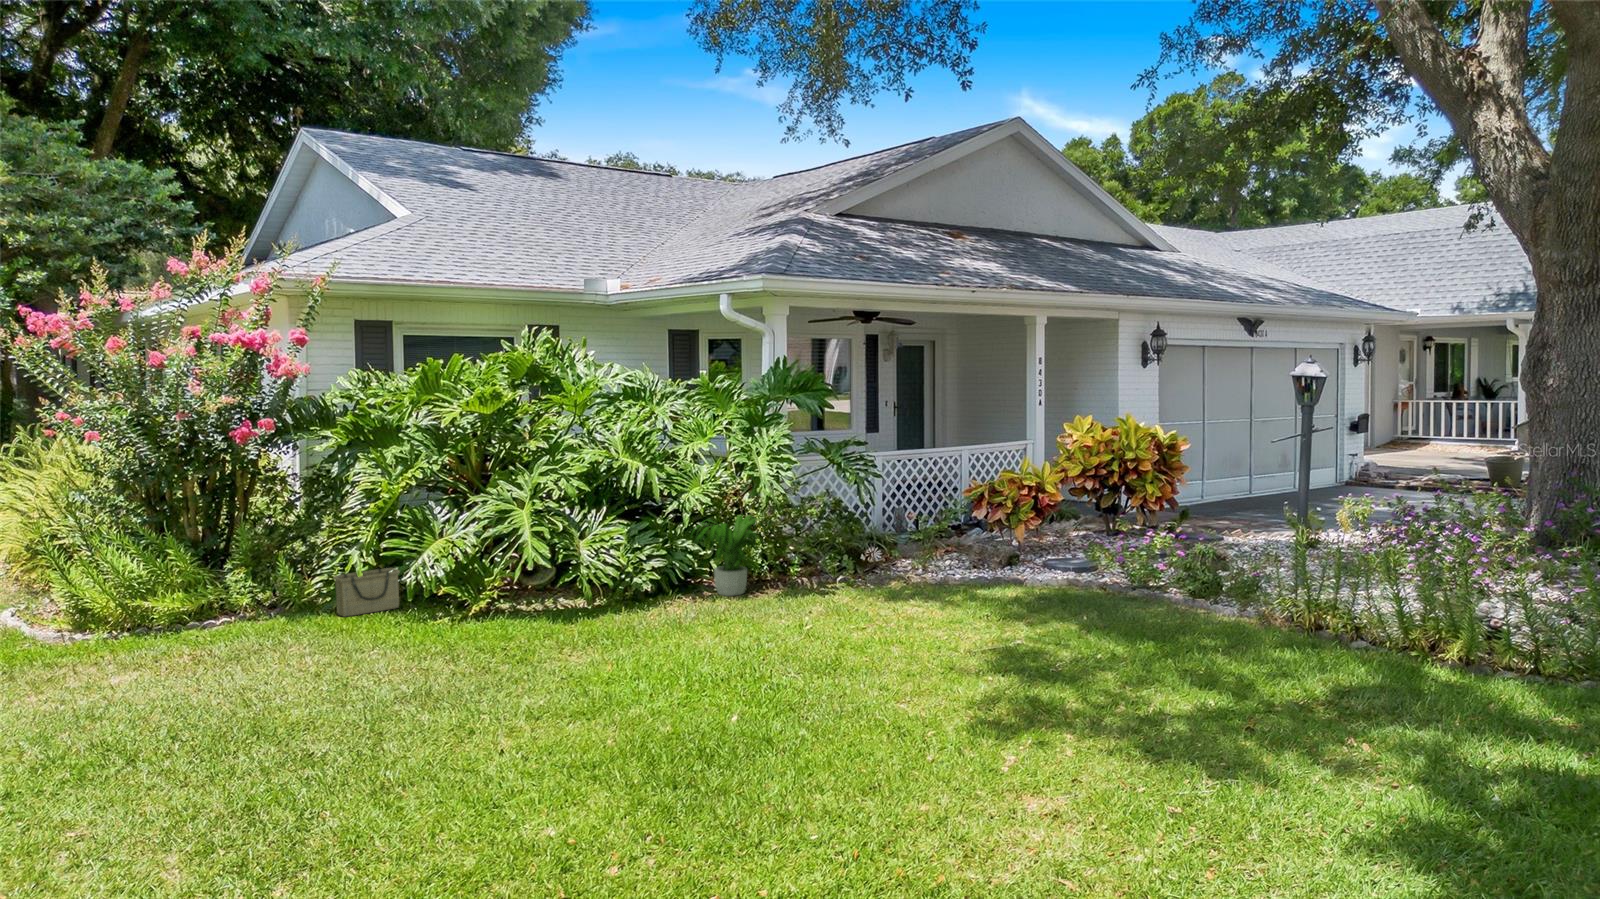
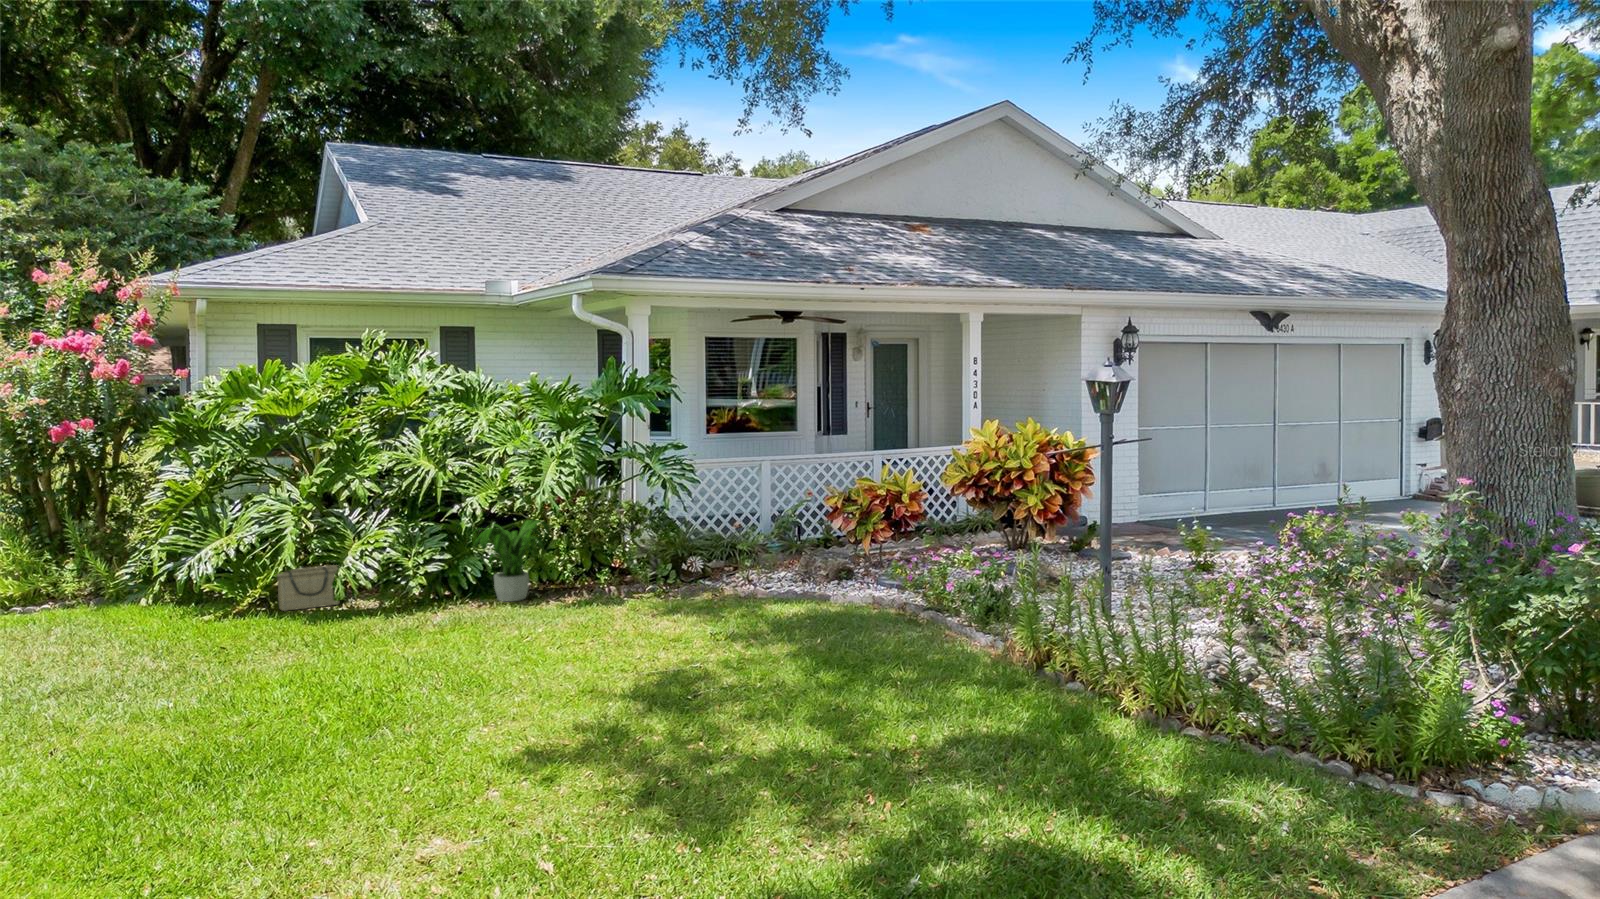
basket: present [333,568,400,617] -> present [277,565,339,611]

